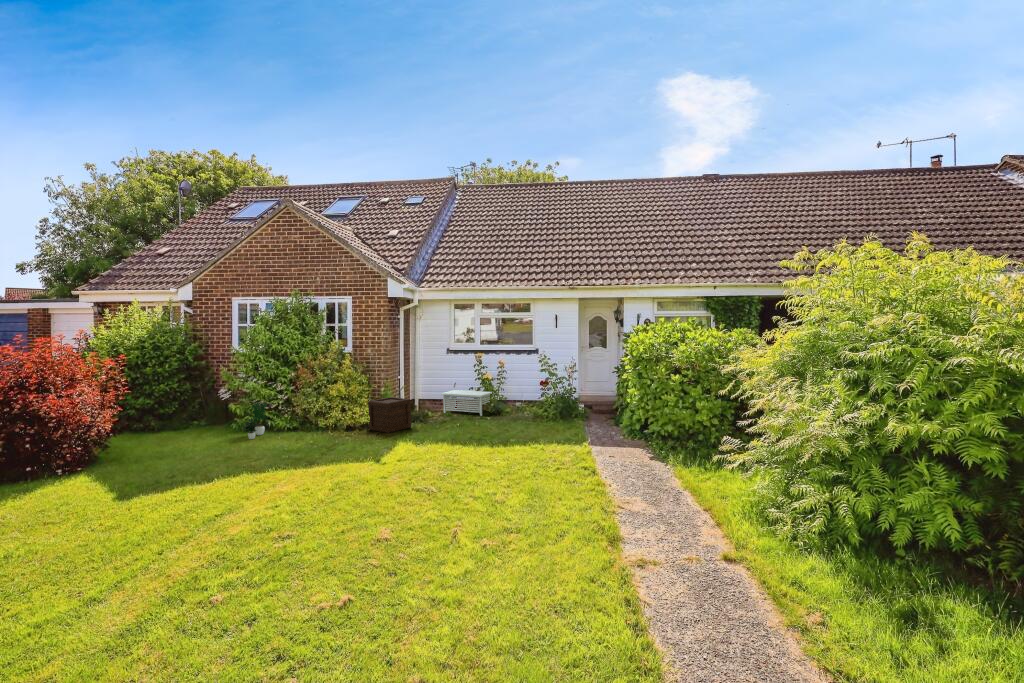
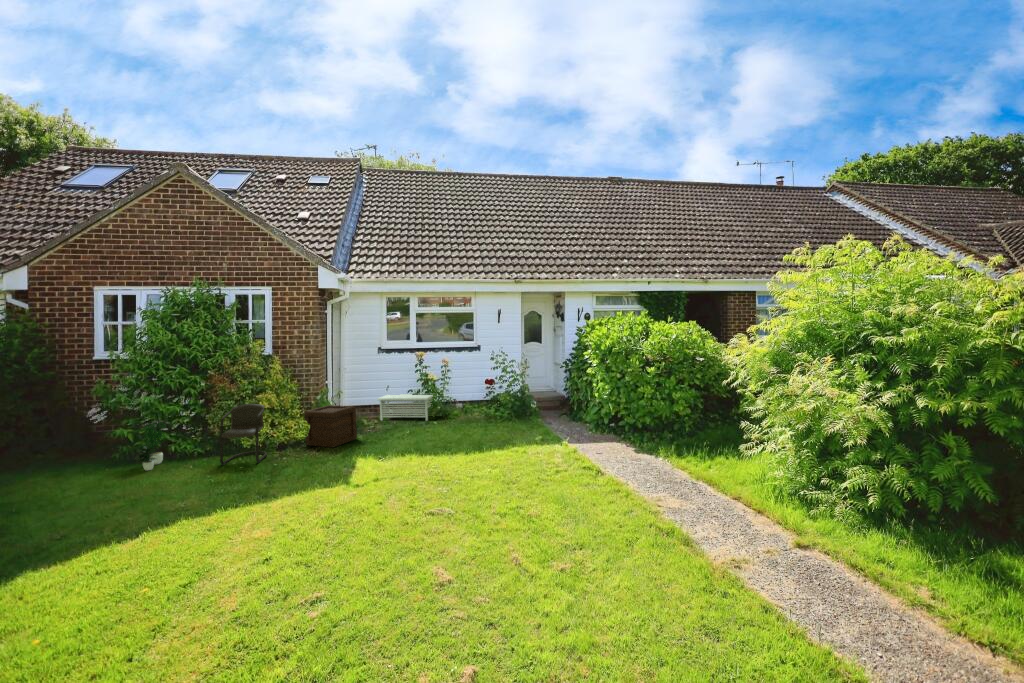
chair: none [298,392,336,441] -> present [220,404,267,466]

